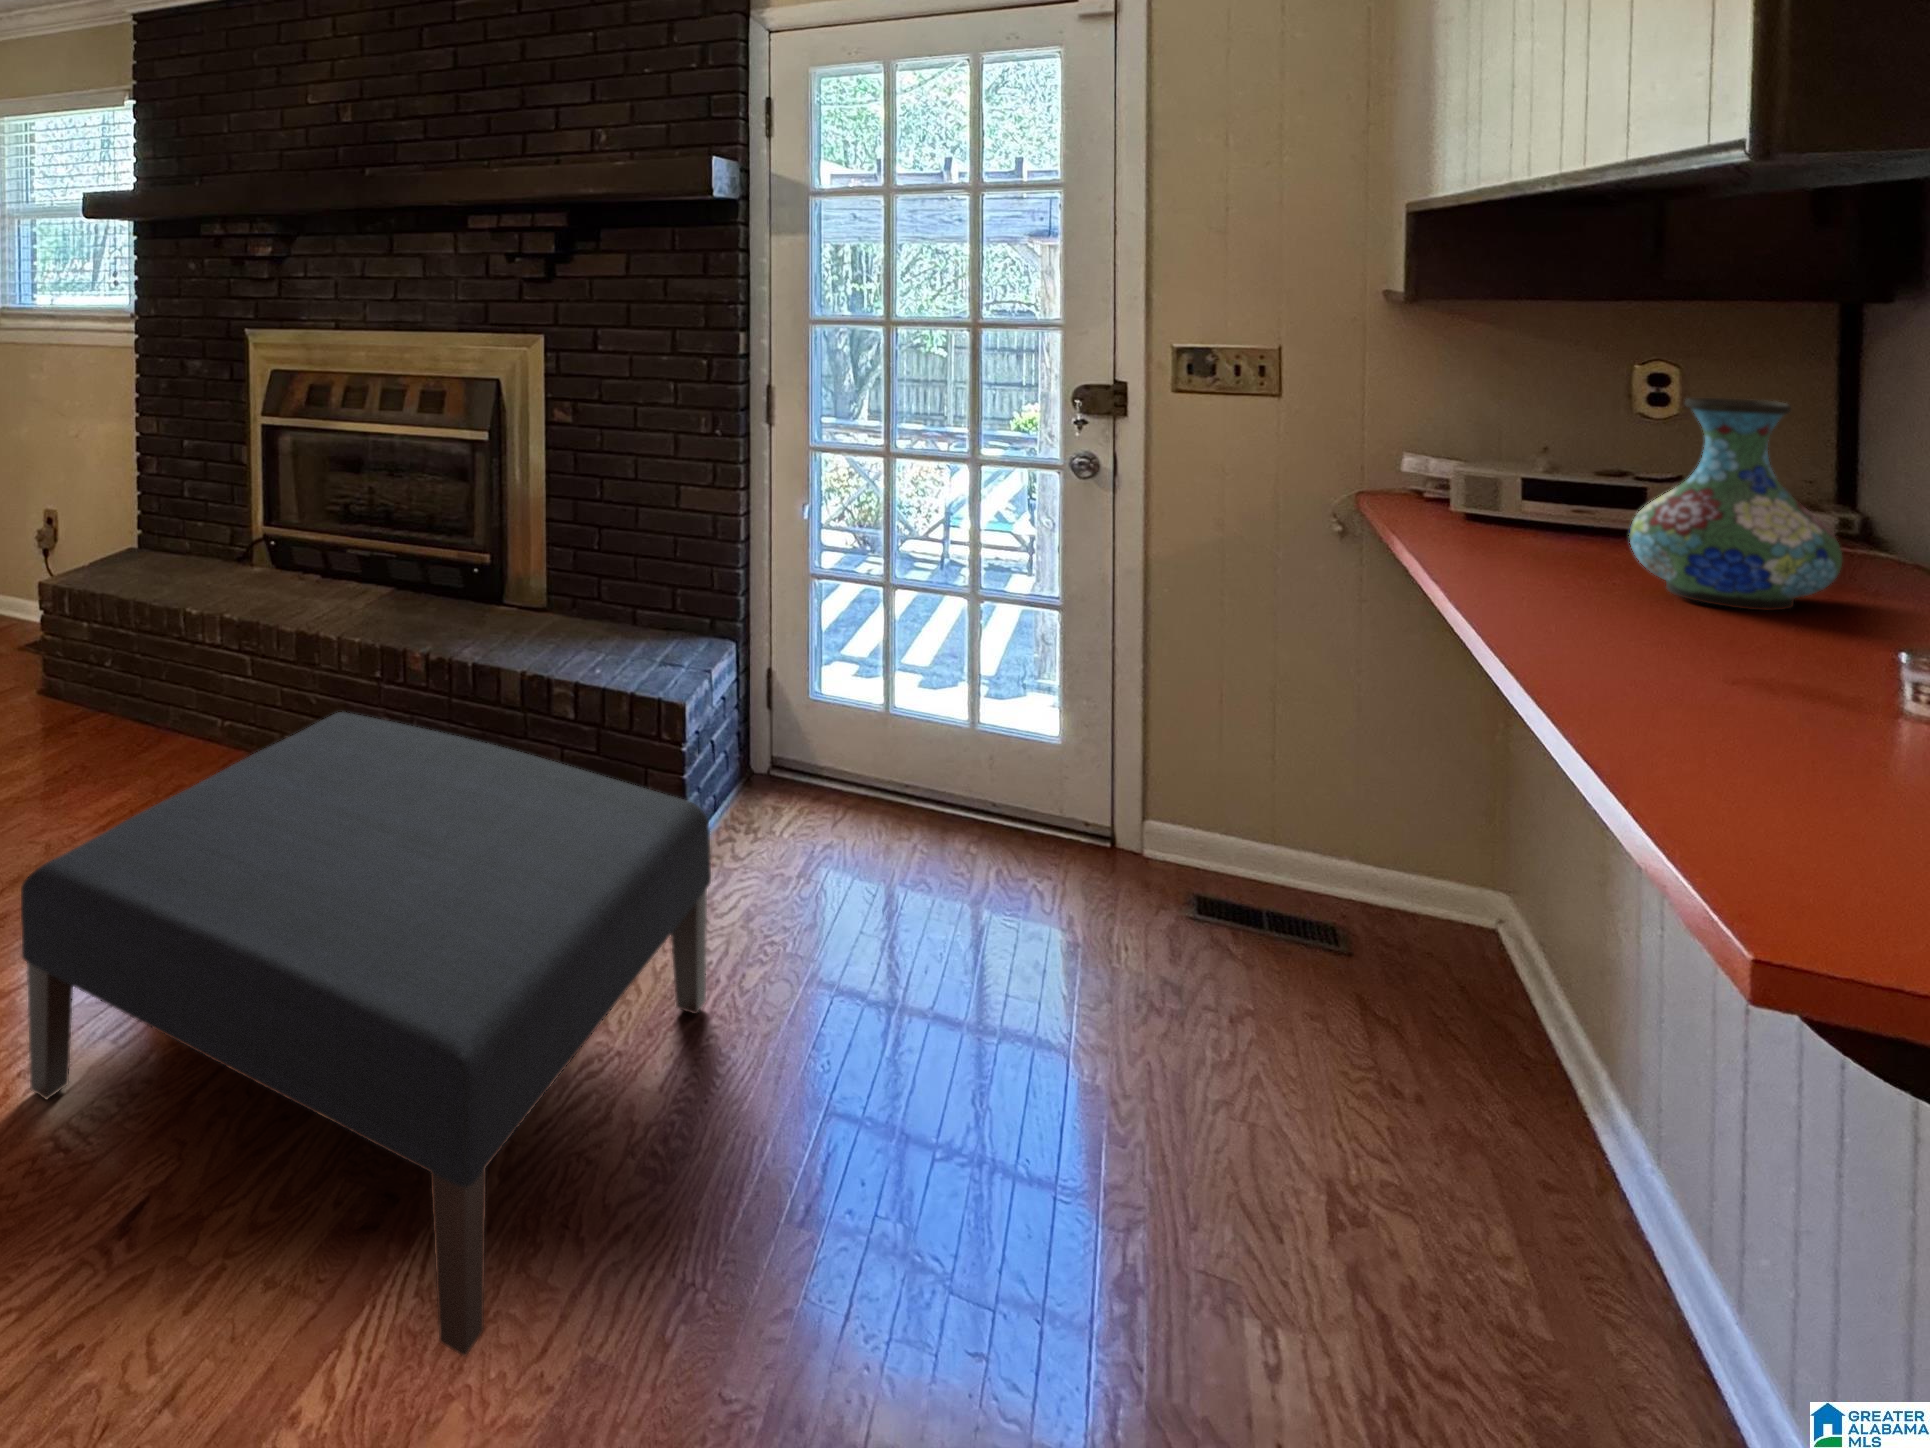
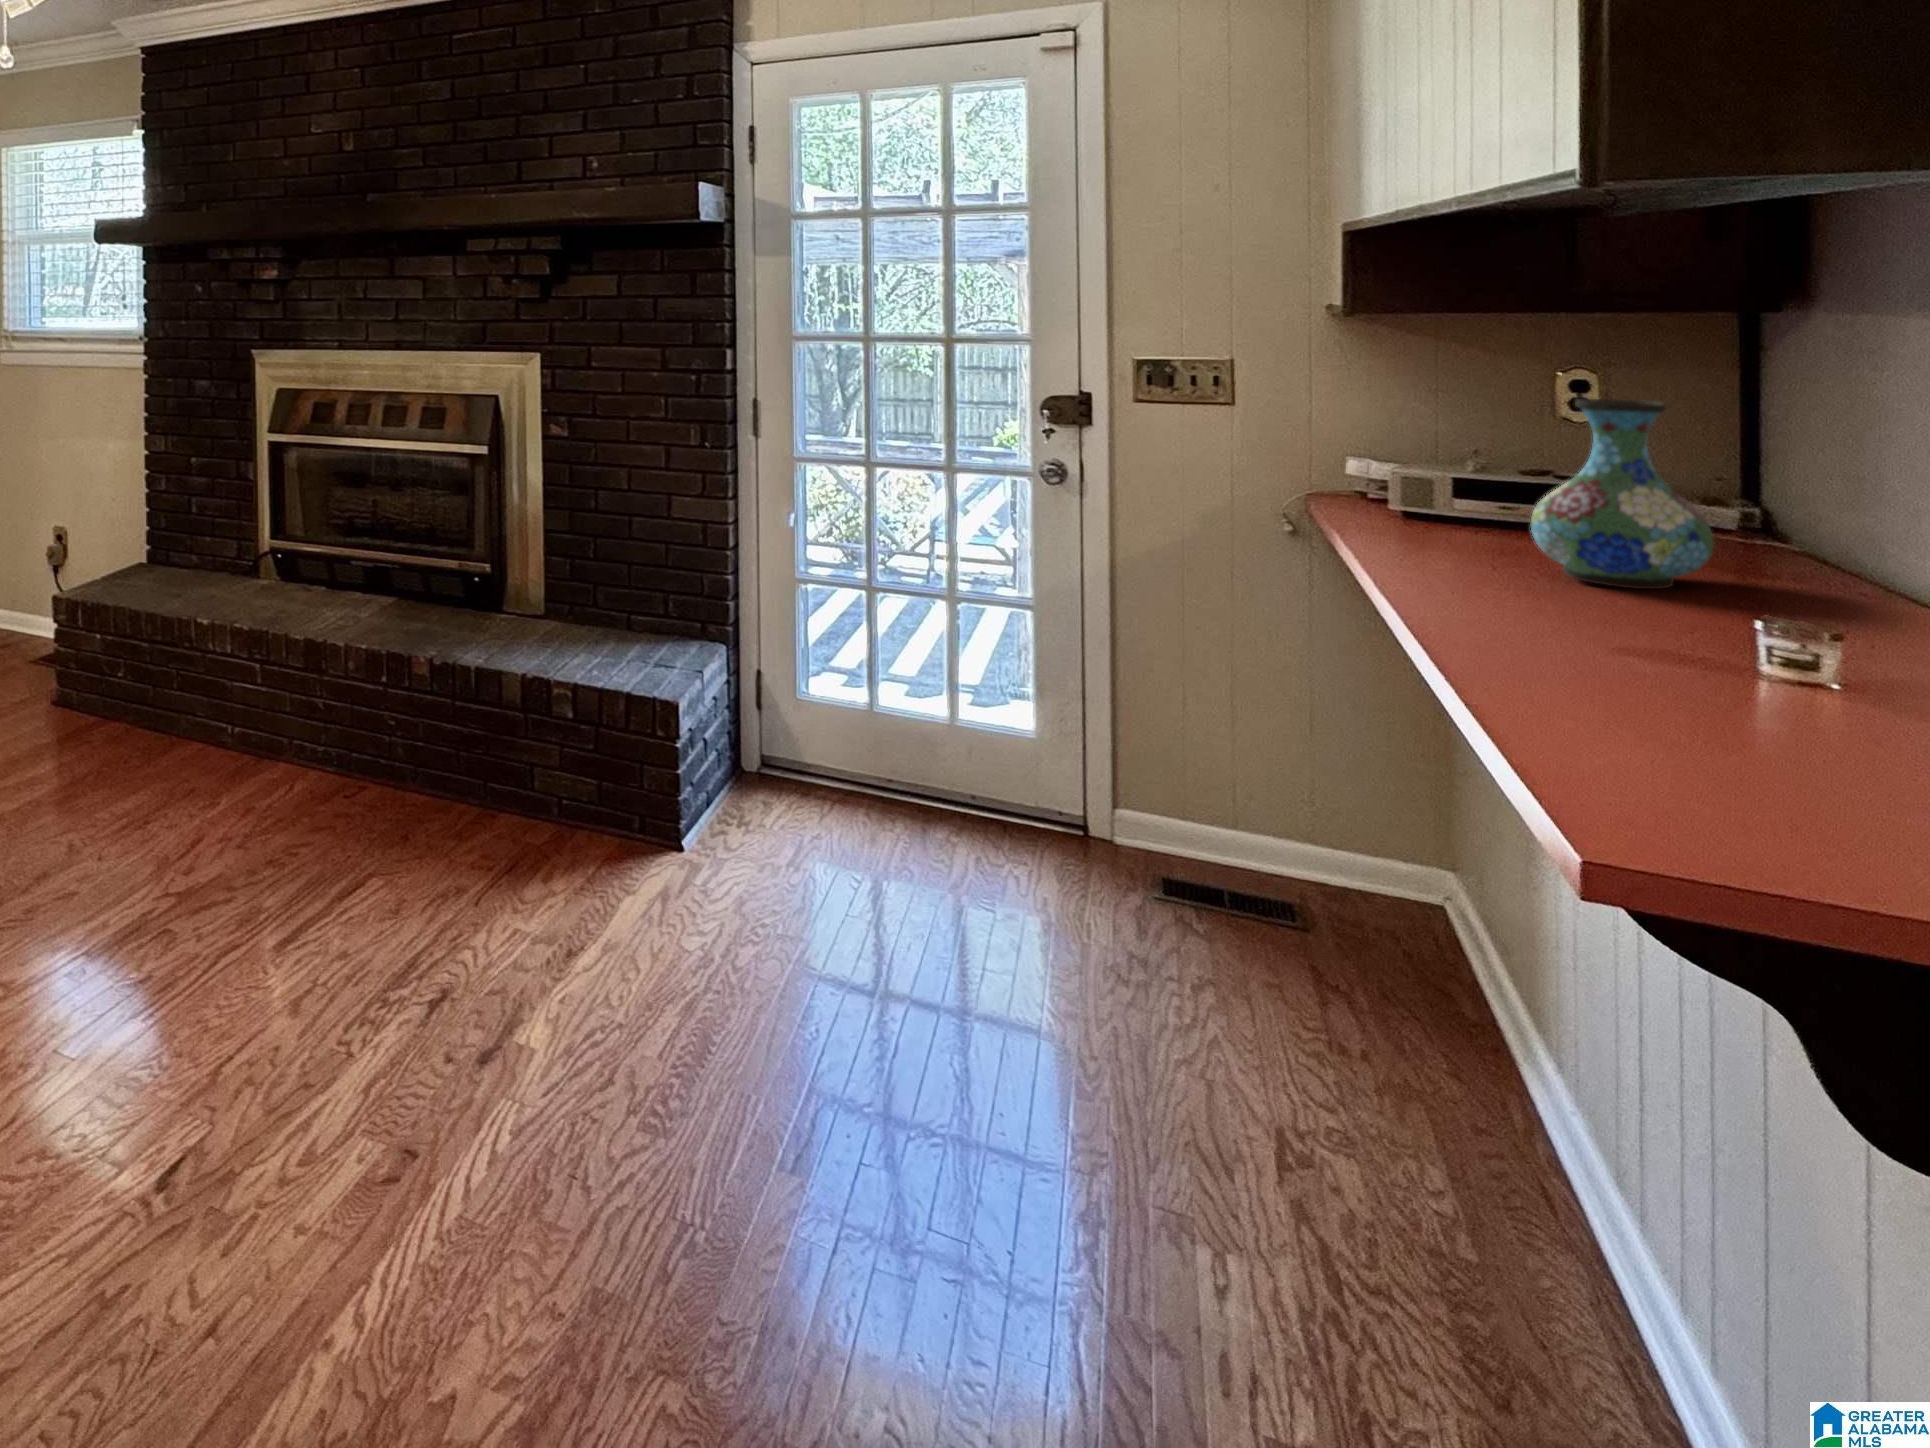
ottoman: present [21,712,711,1356] -> none [59,712,705,1290]

